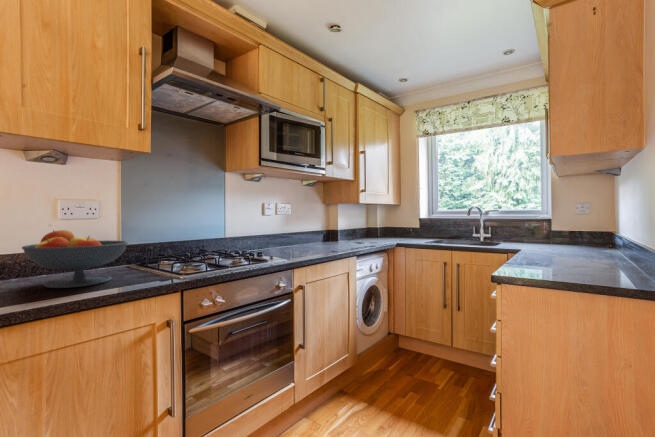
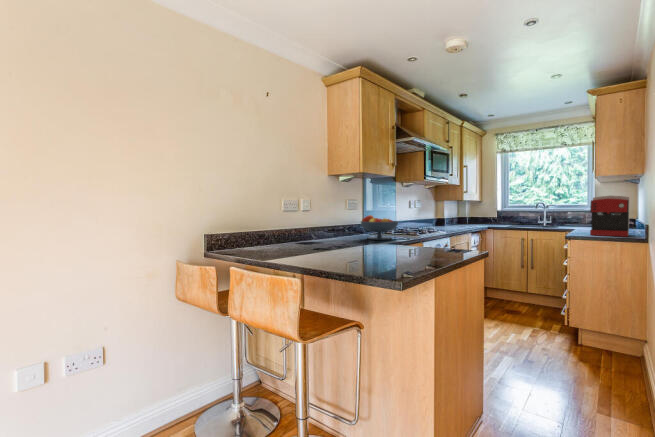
coffee maker: none [531,192,602,273] -> present [590,196,629,237]

